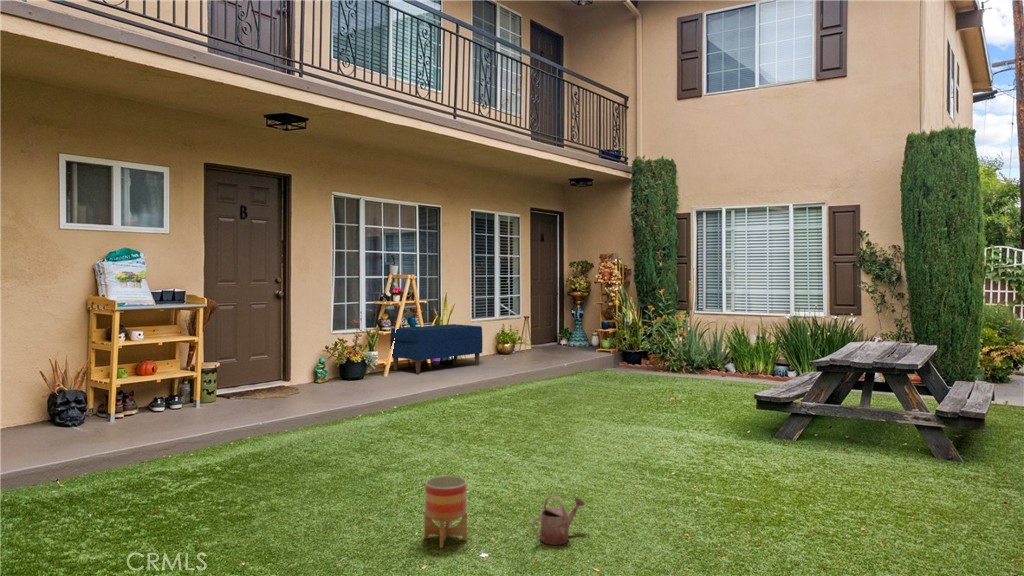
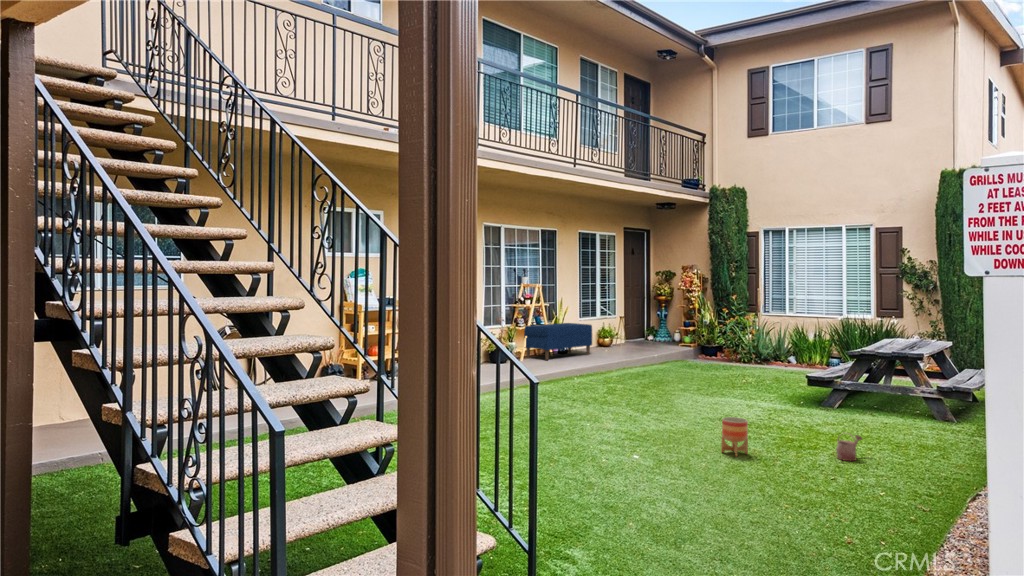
planter: present [424,476,467,548] -> present [721,417,748,456]
watering can: present [532,495,585,545] -> present [836,435,862,461]

